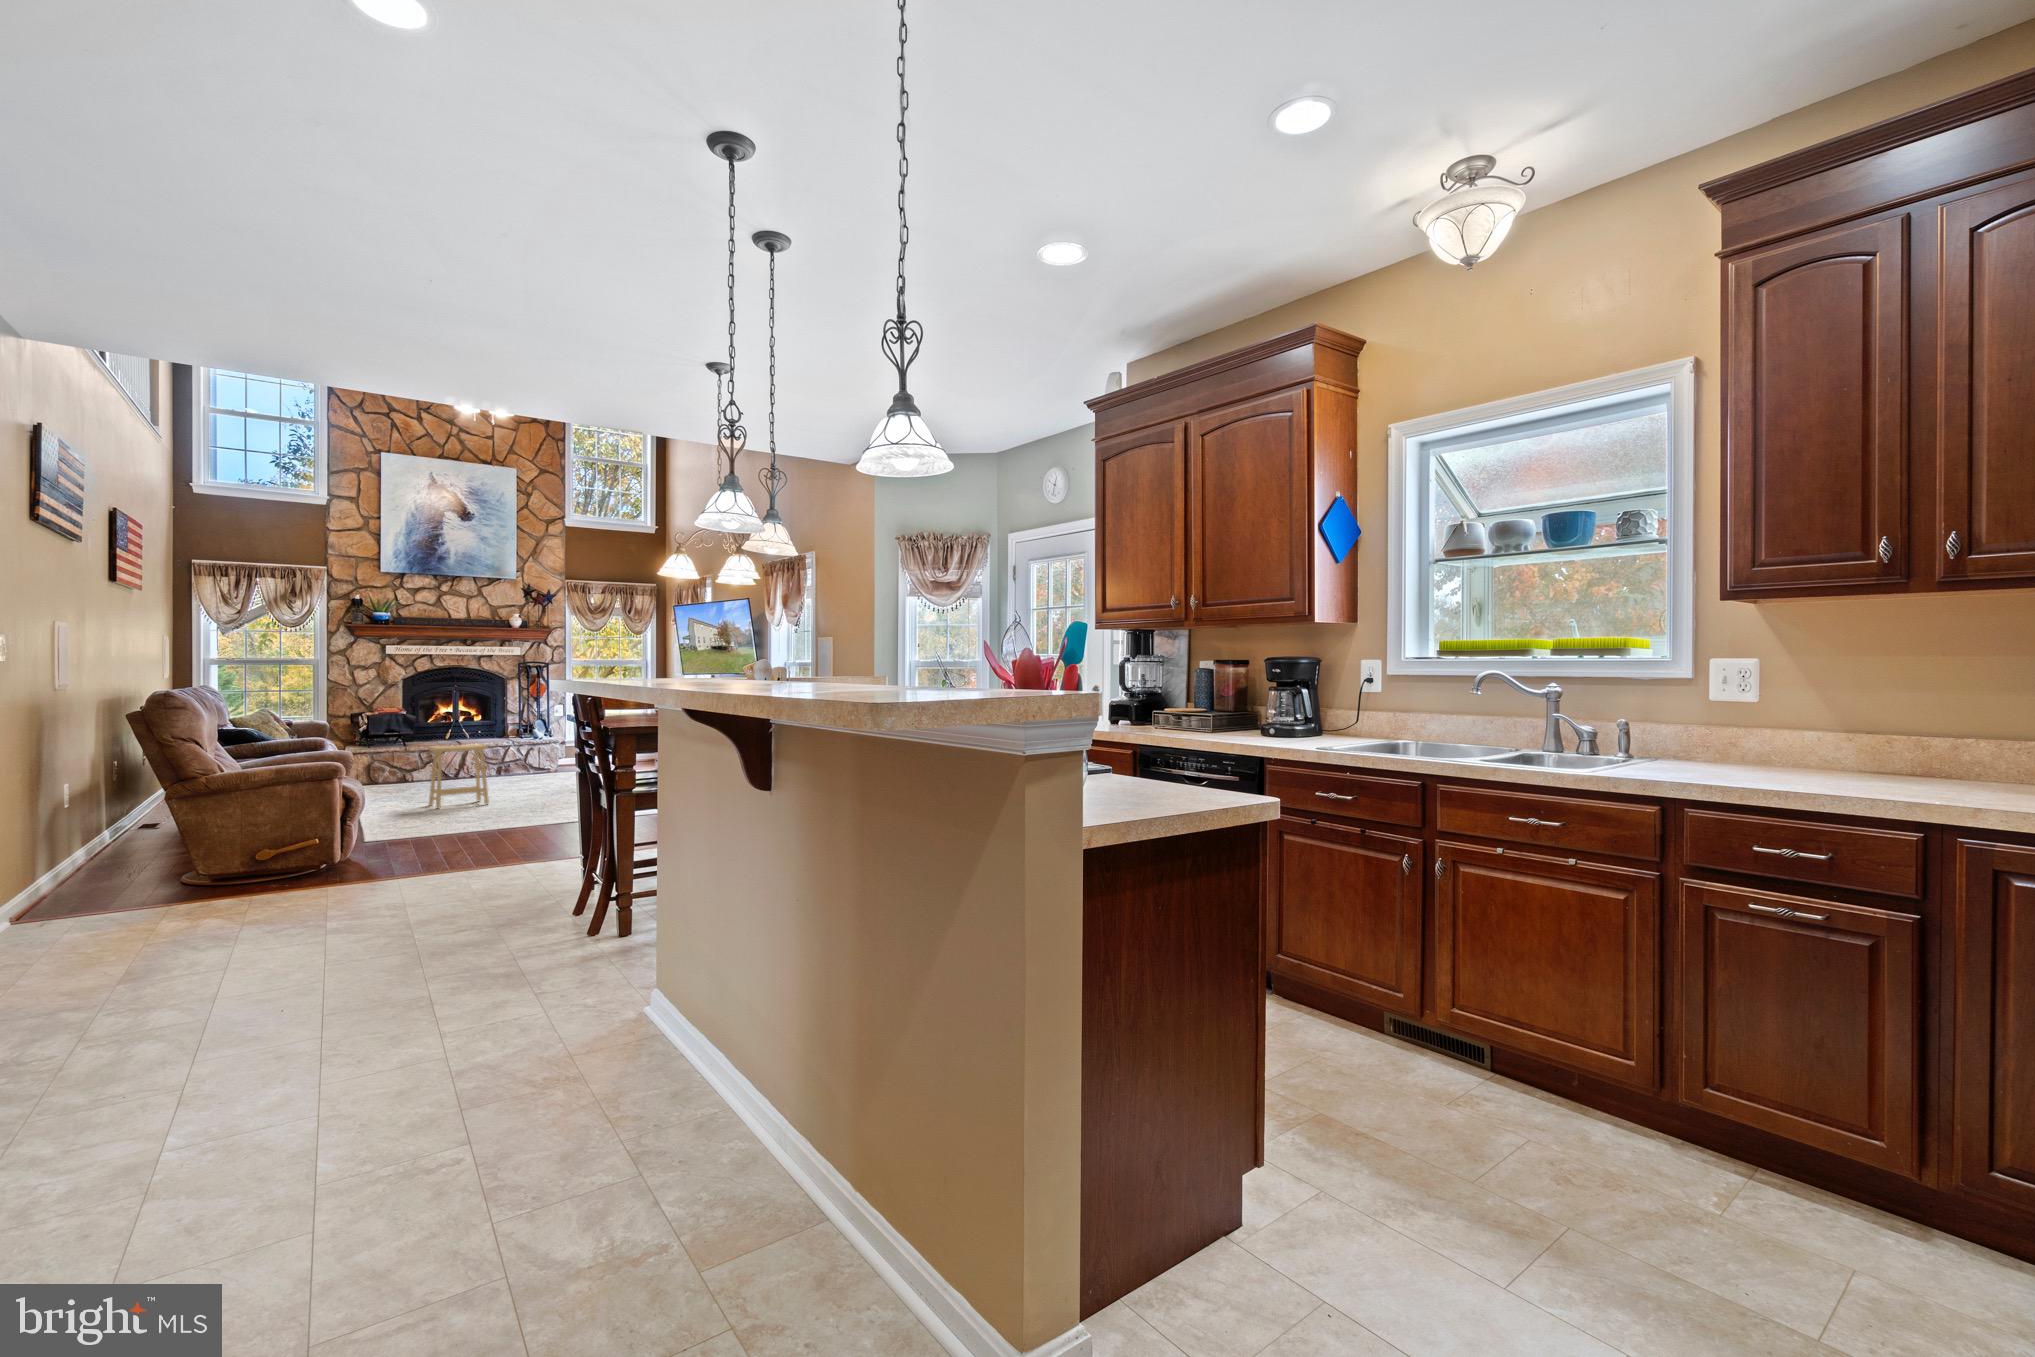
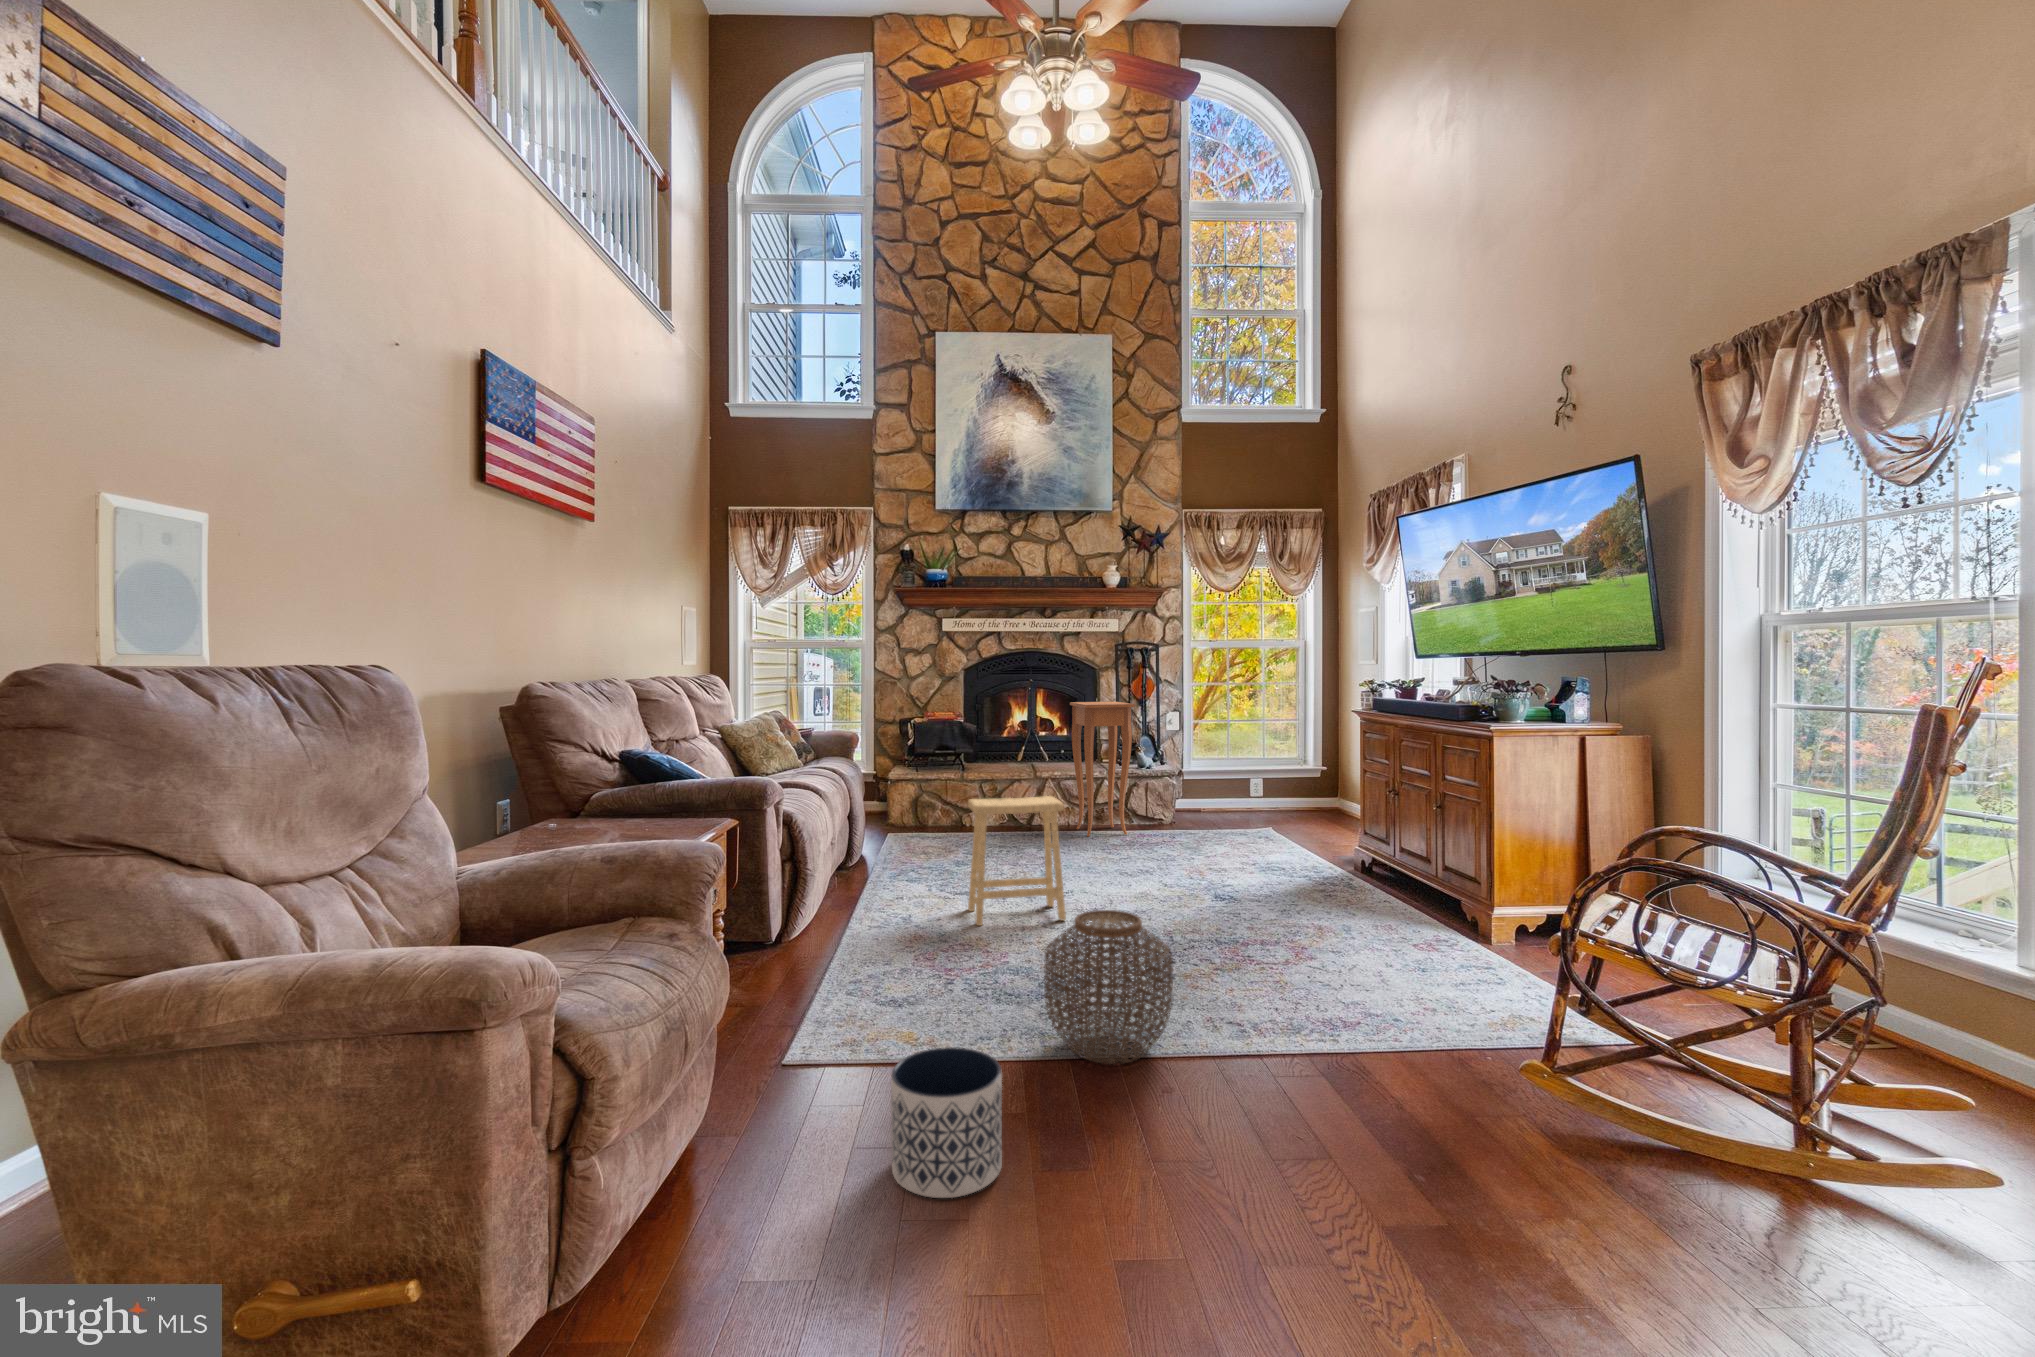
side table: none [486,699,531,780] -> present [1070,702,1134,837]
woven basket: none [484,774,541,829] -> present [1044,910,1173,1064]
planter: none [429,810,472,849] -> present [891,1047,1002,1198]

